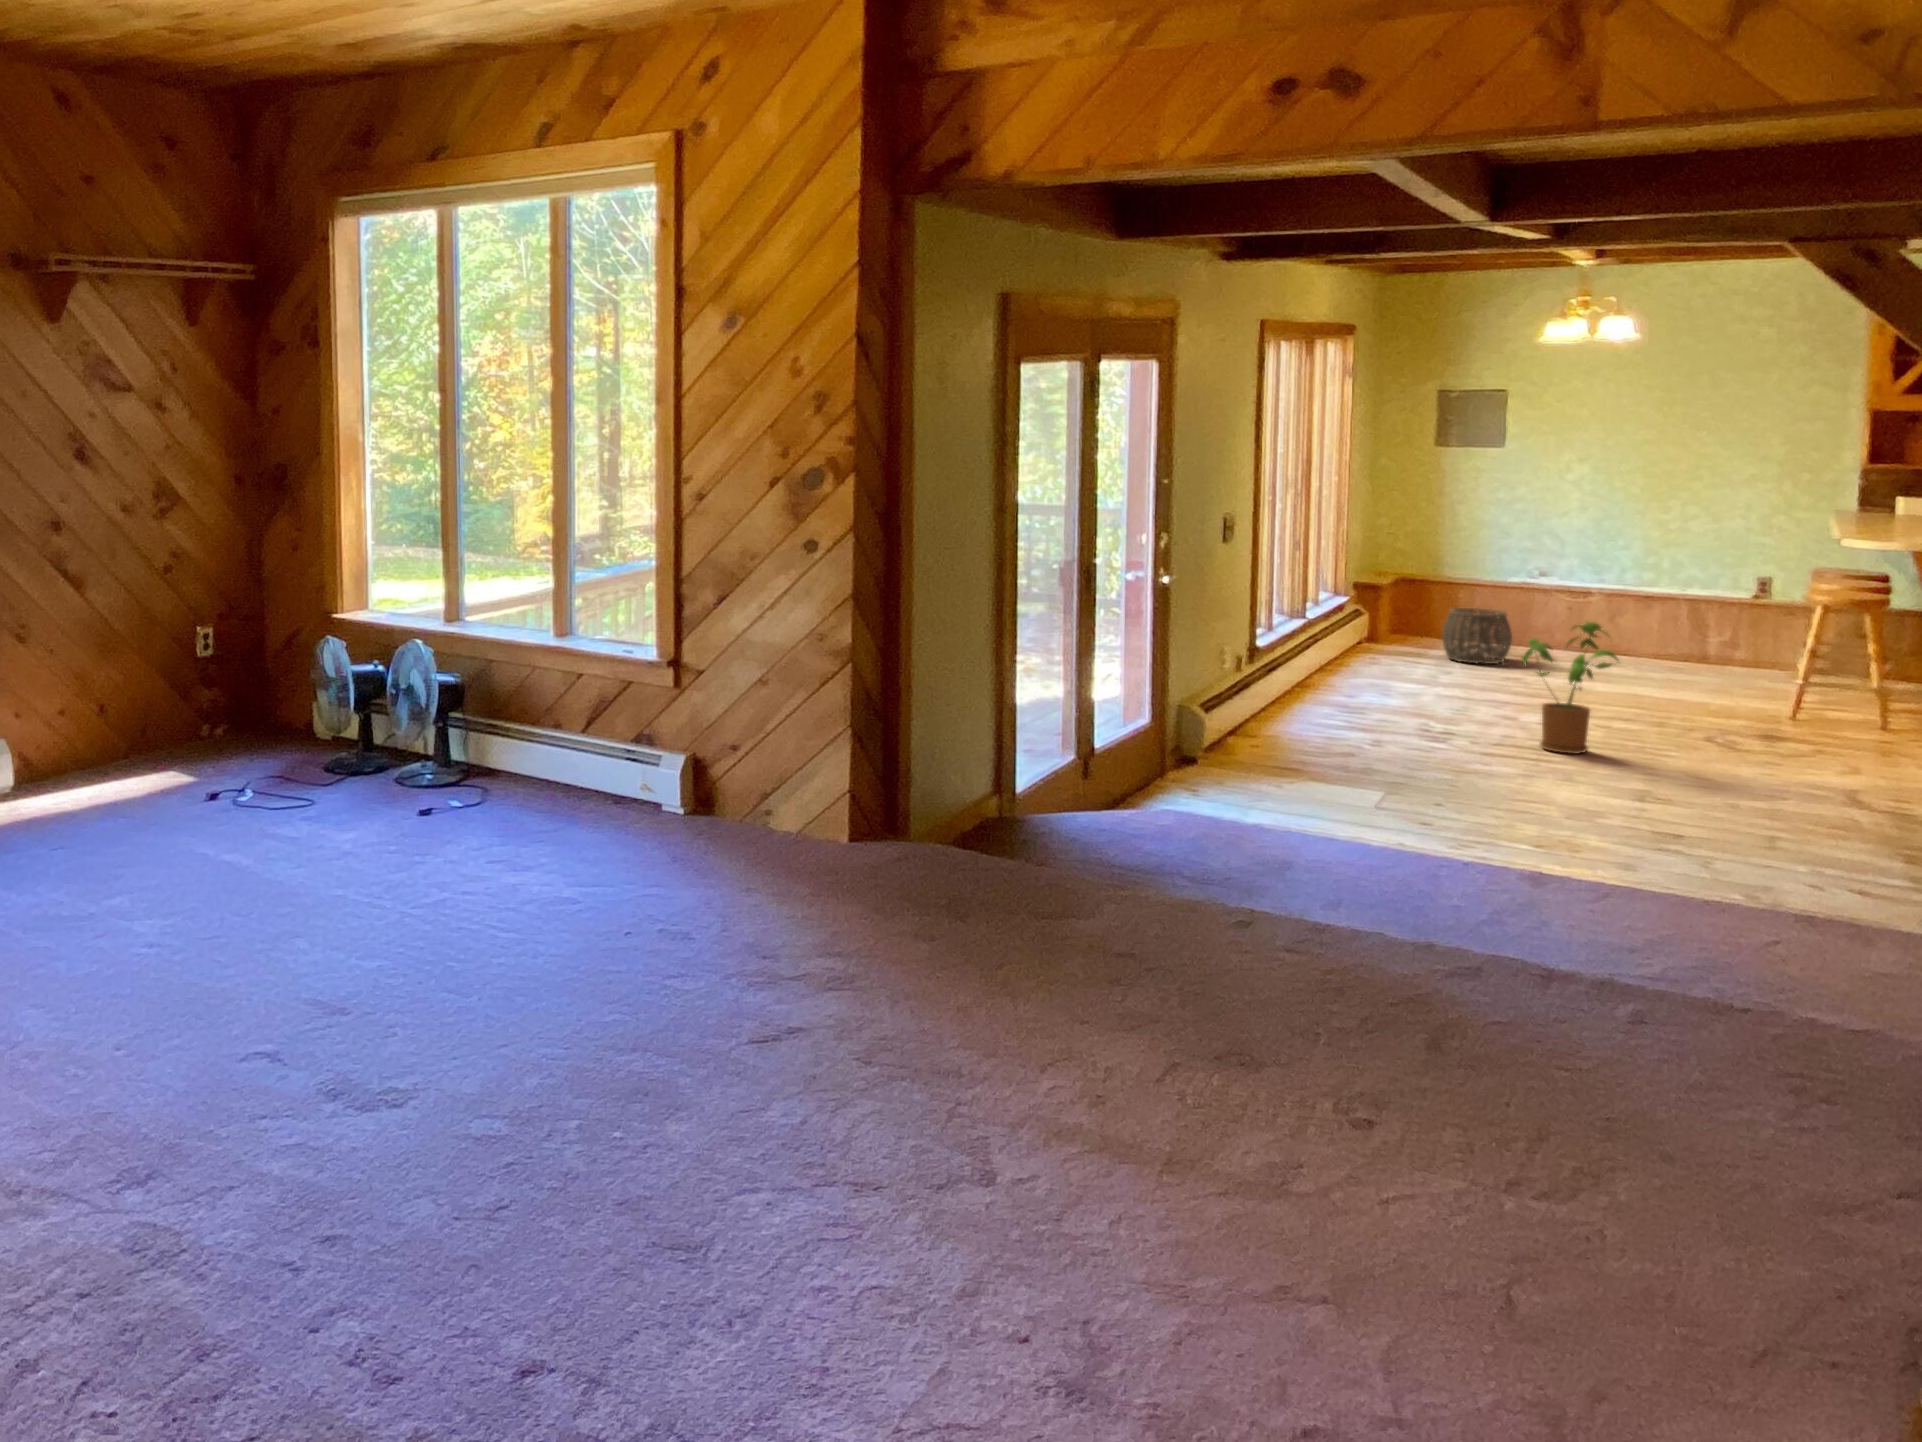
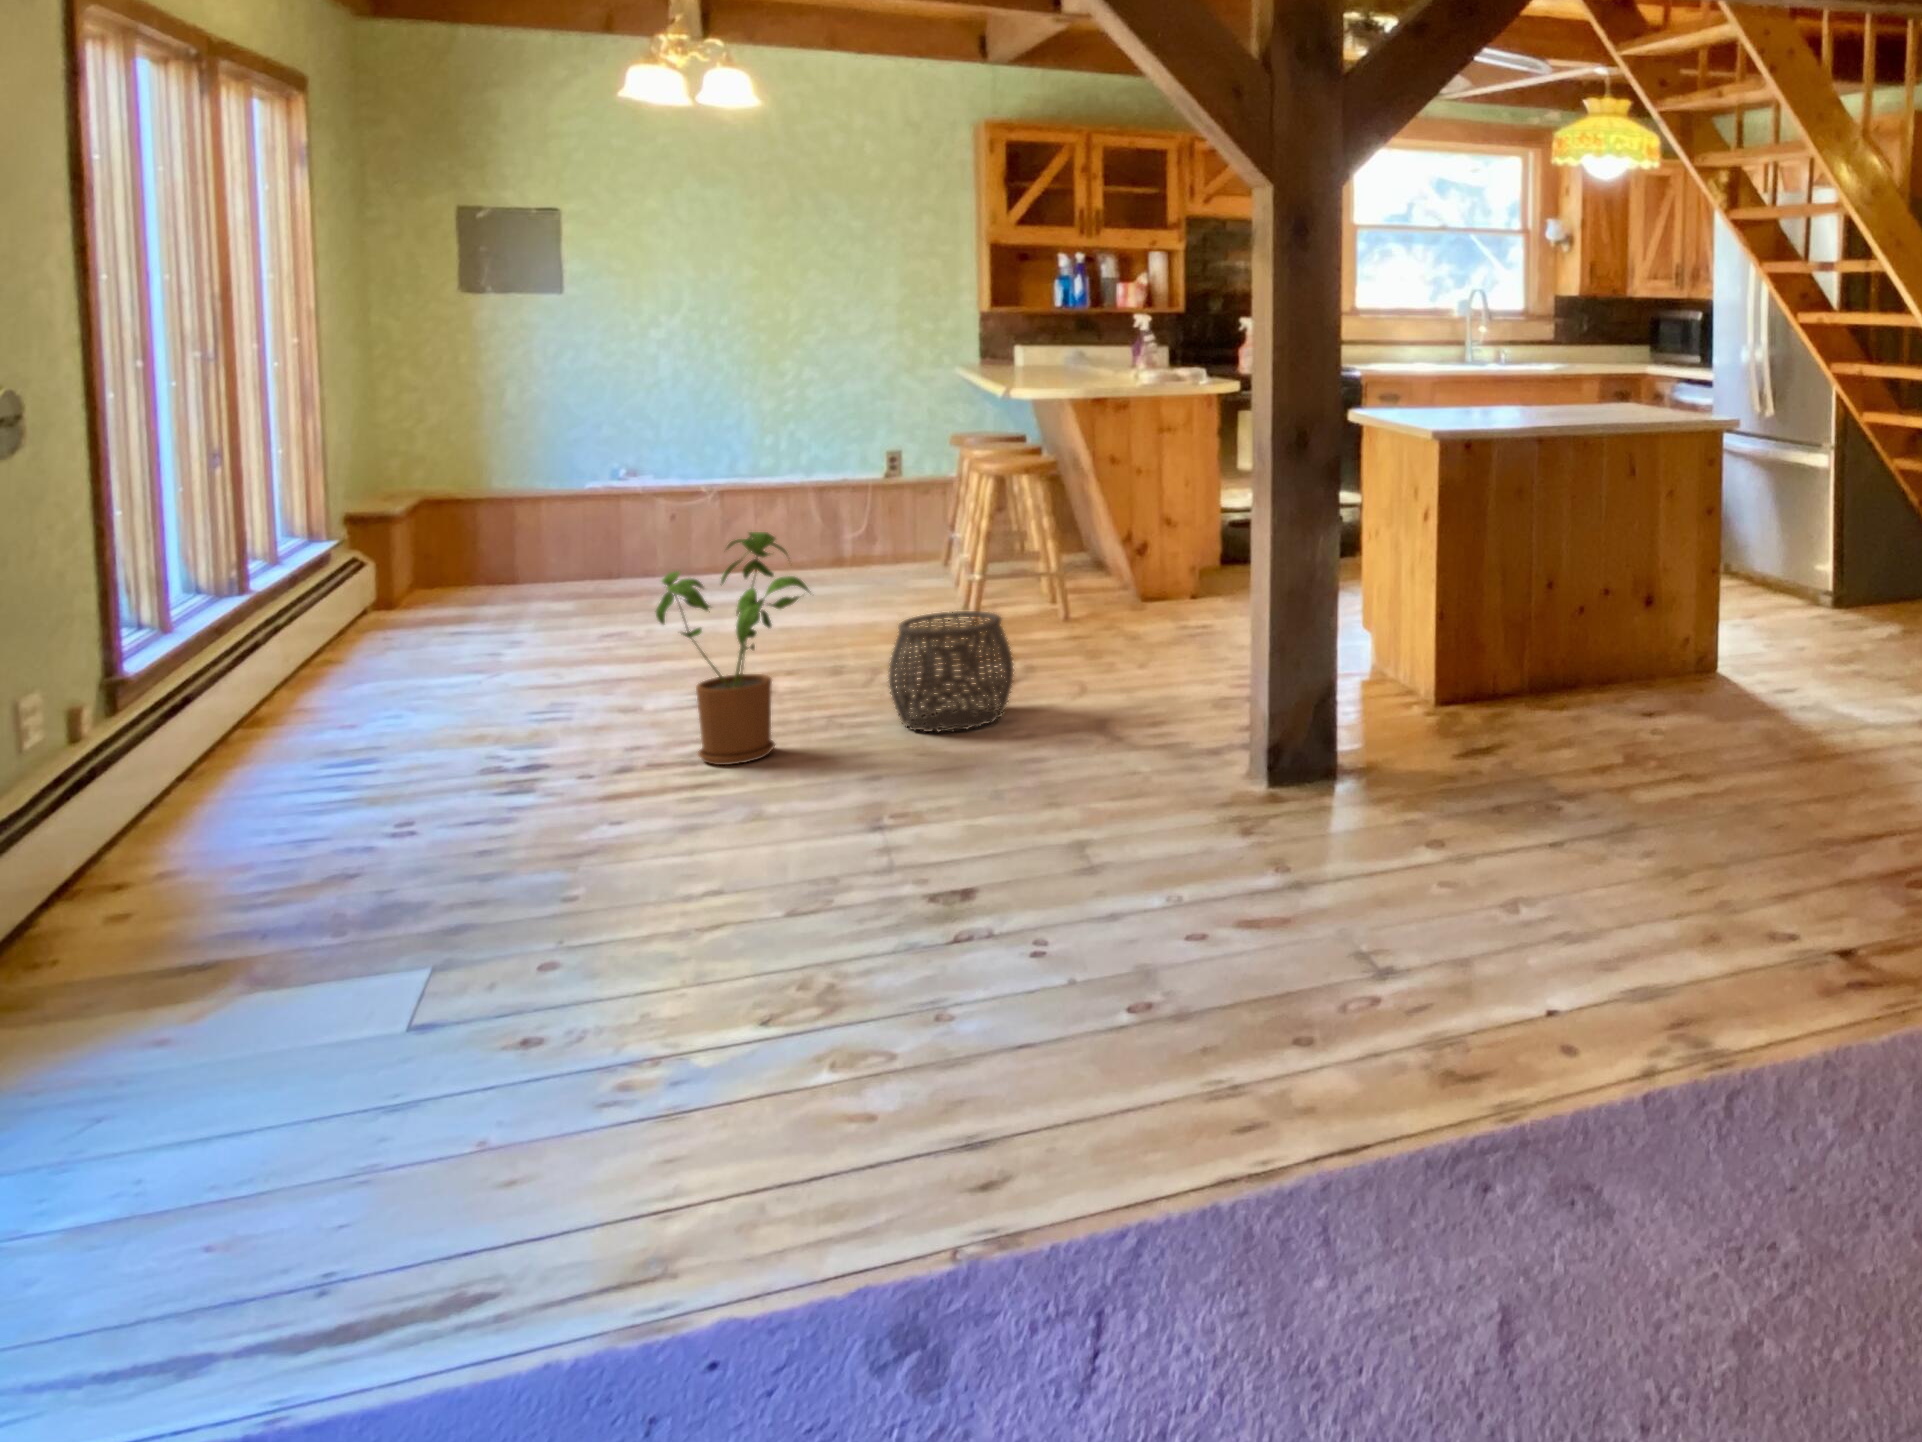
woven basket: present [1442,608,1512,664] -> present [888,611,1014,732]

